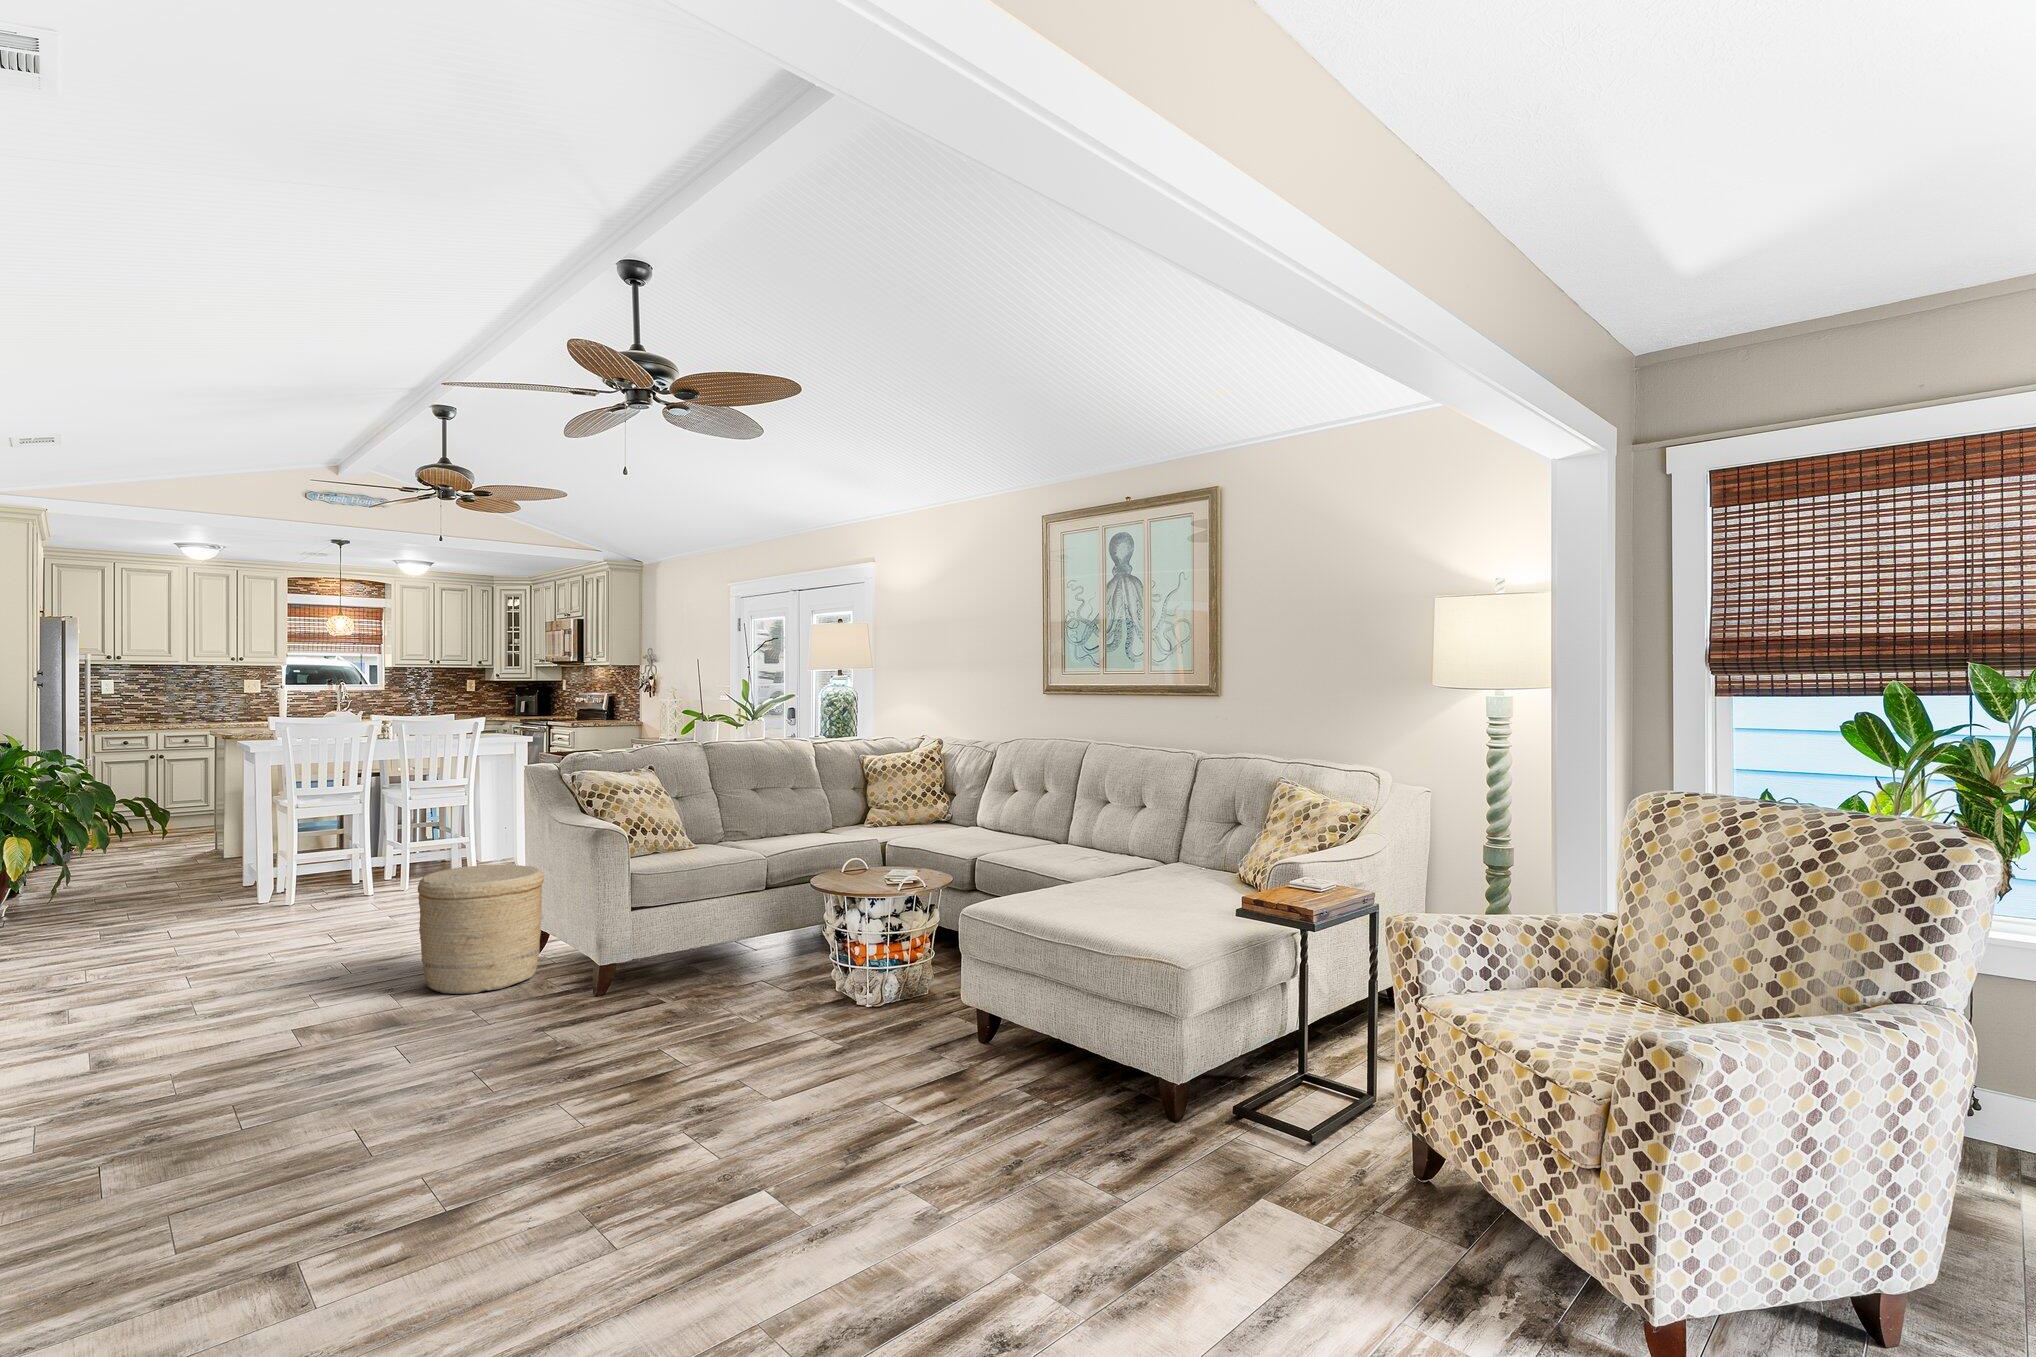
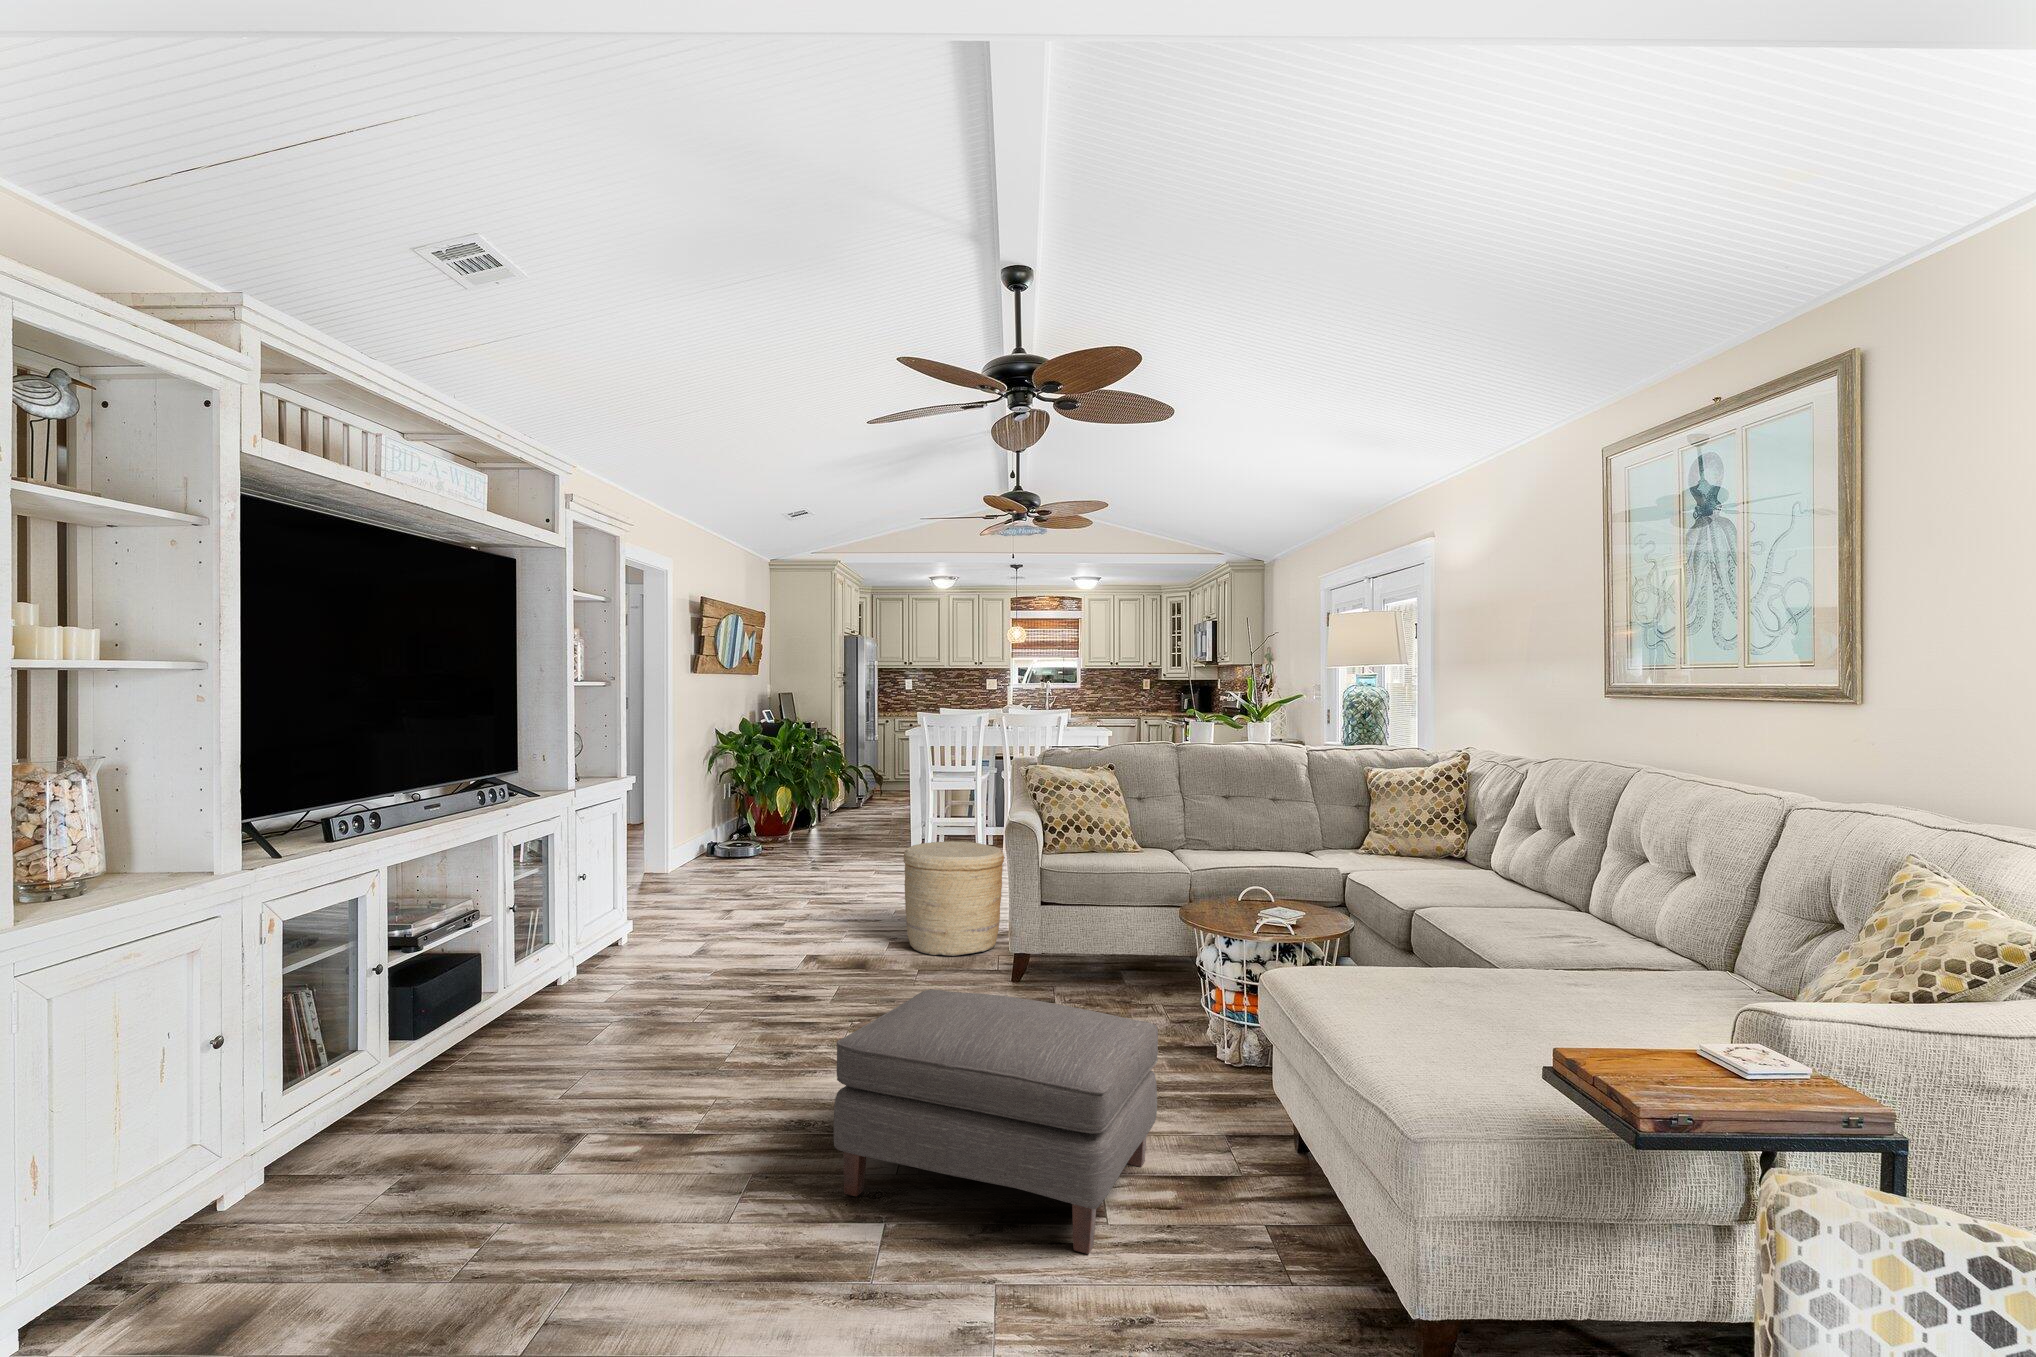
ottoman: none [673,967,945,1184] -> present [834,989,1158,1254]

